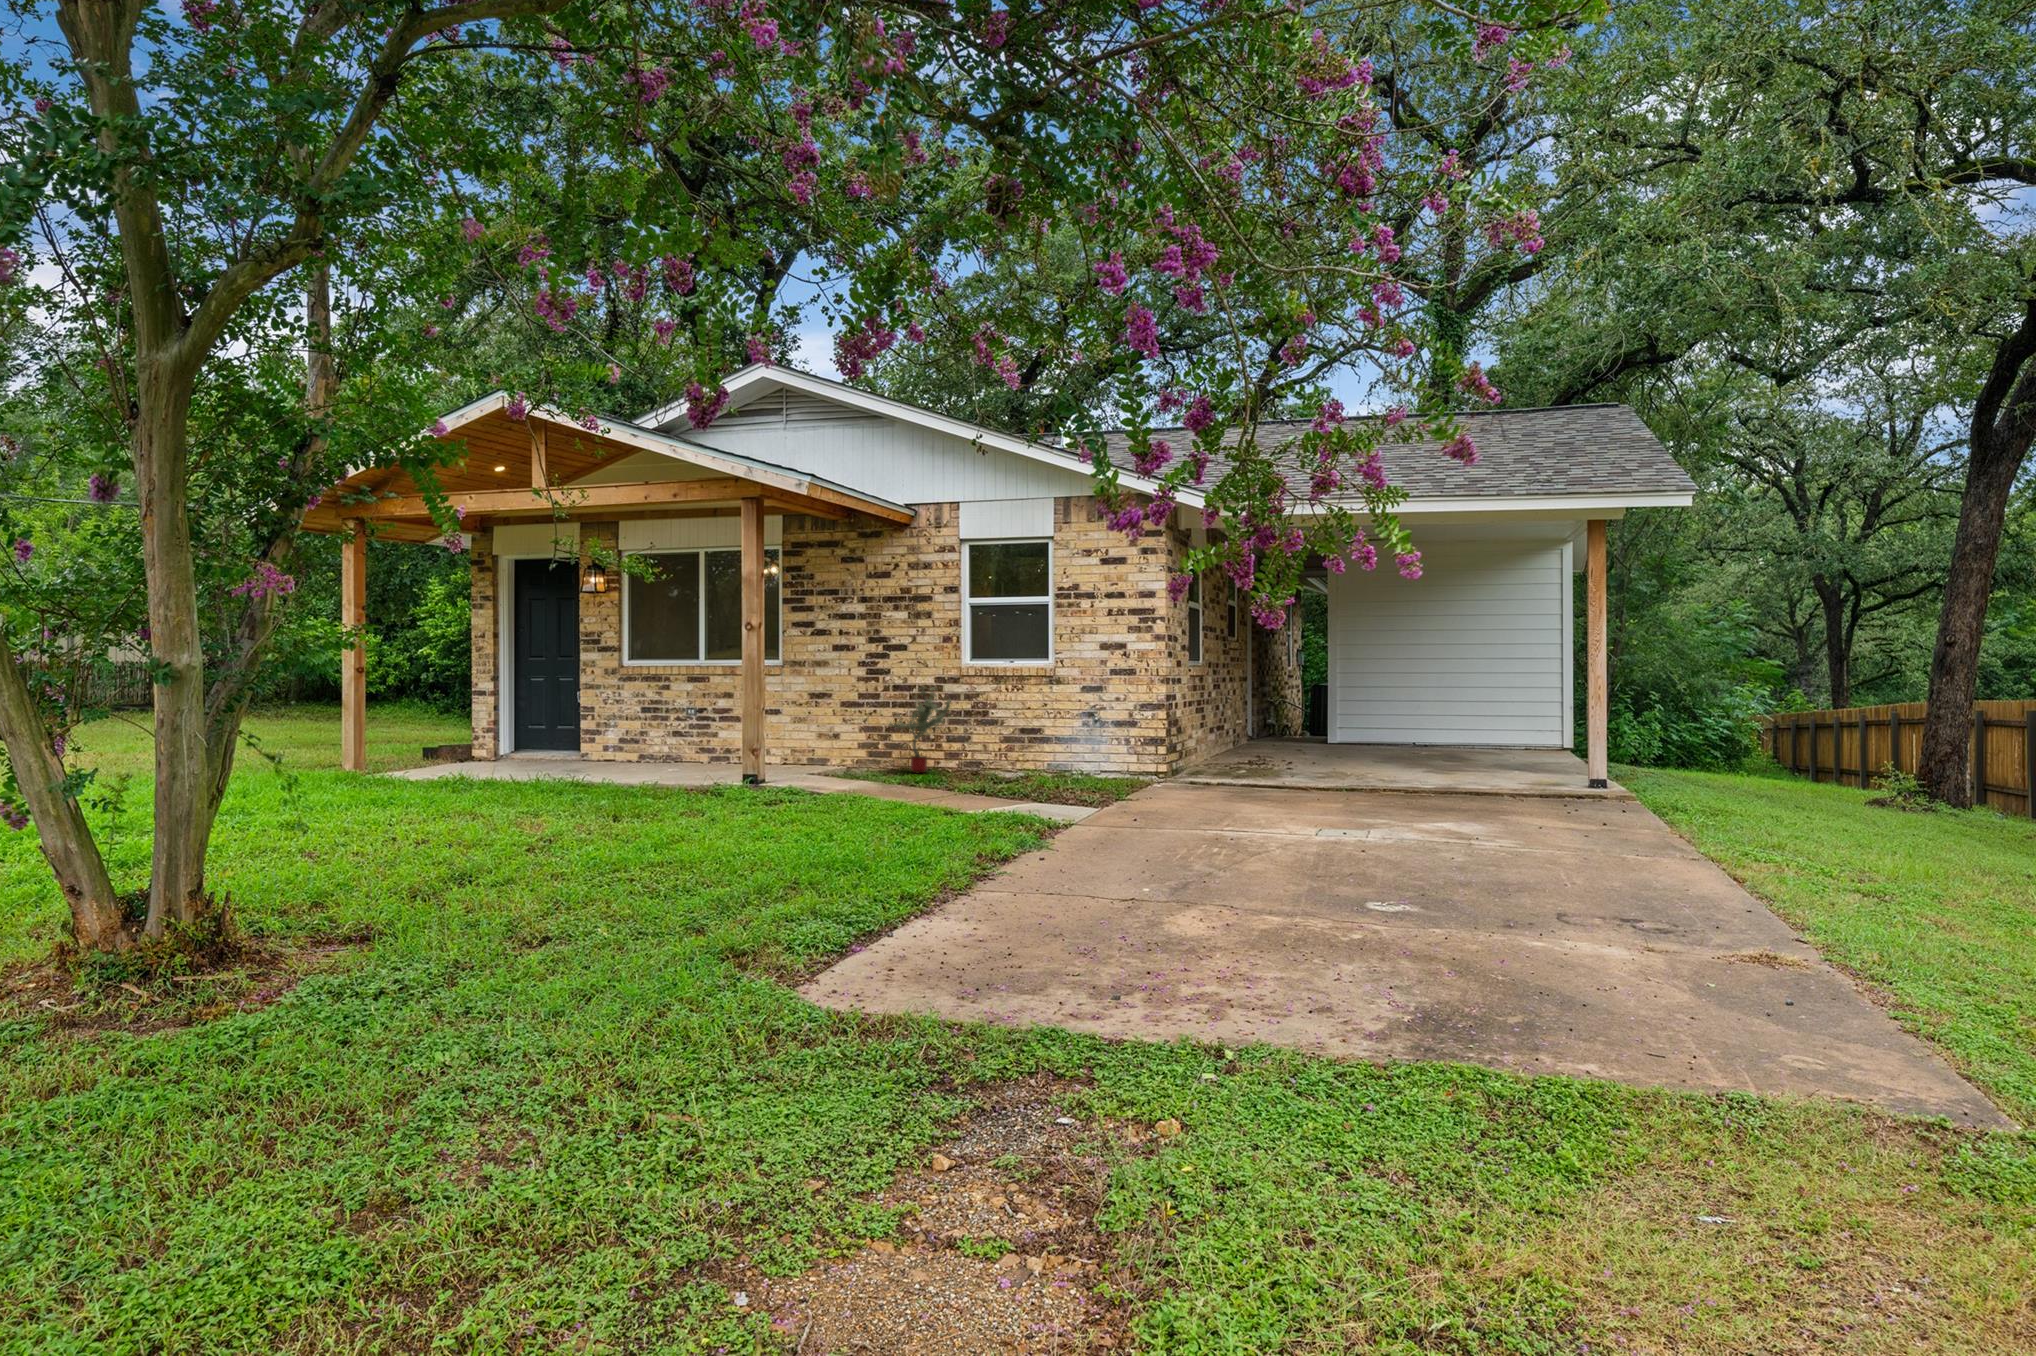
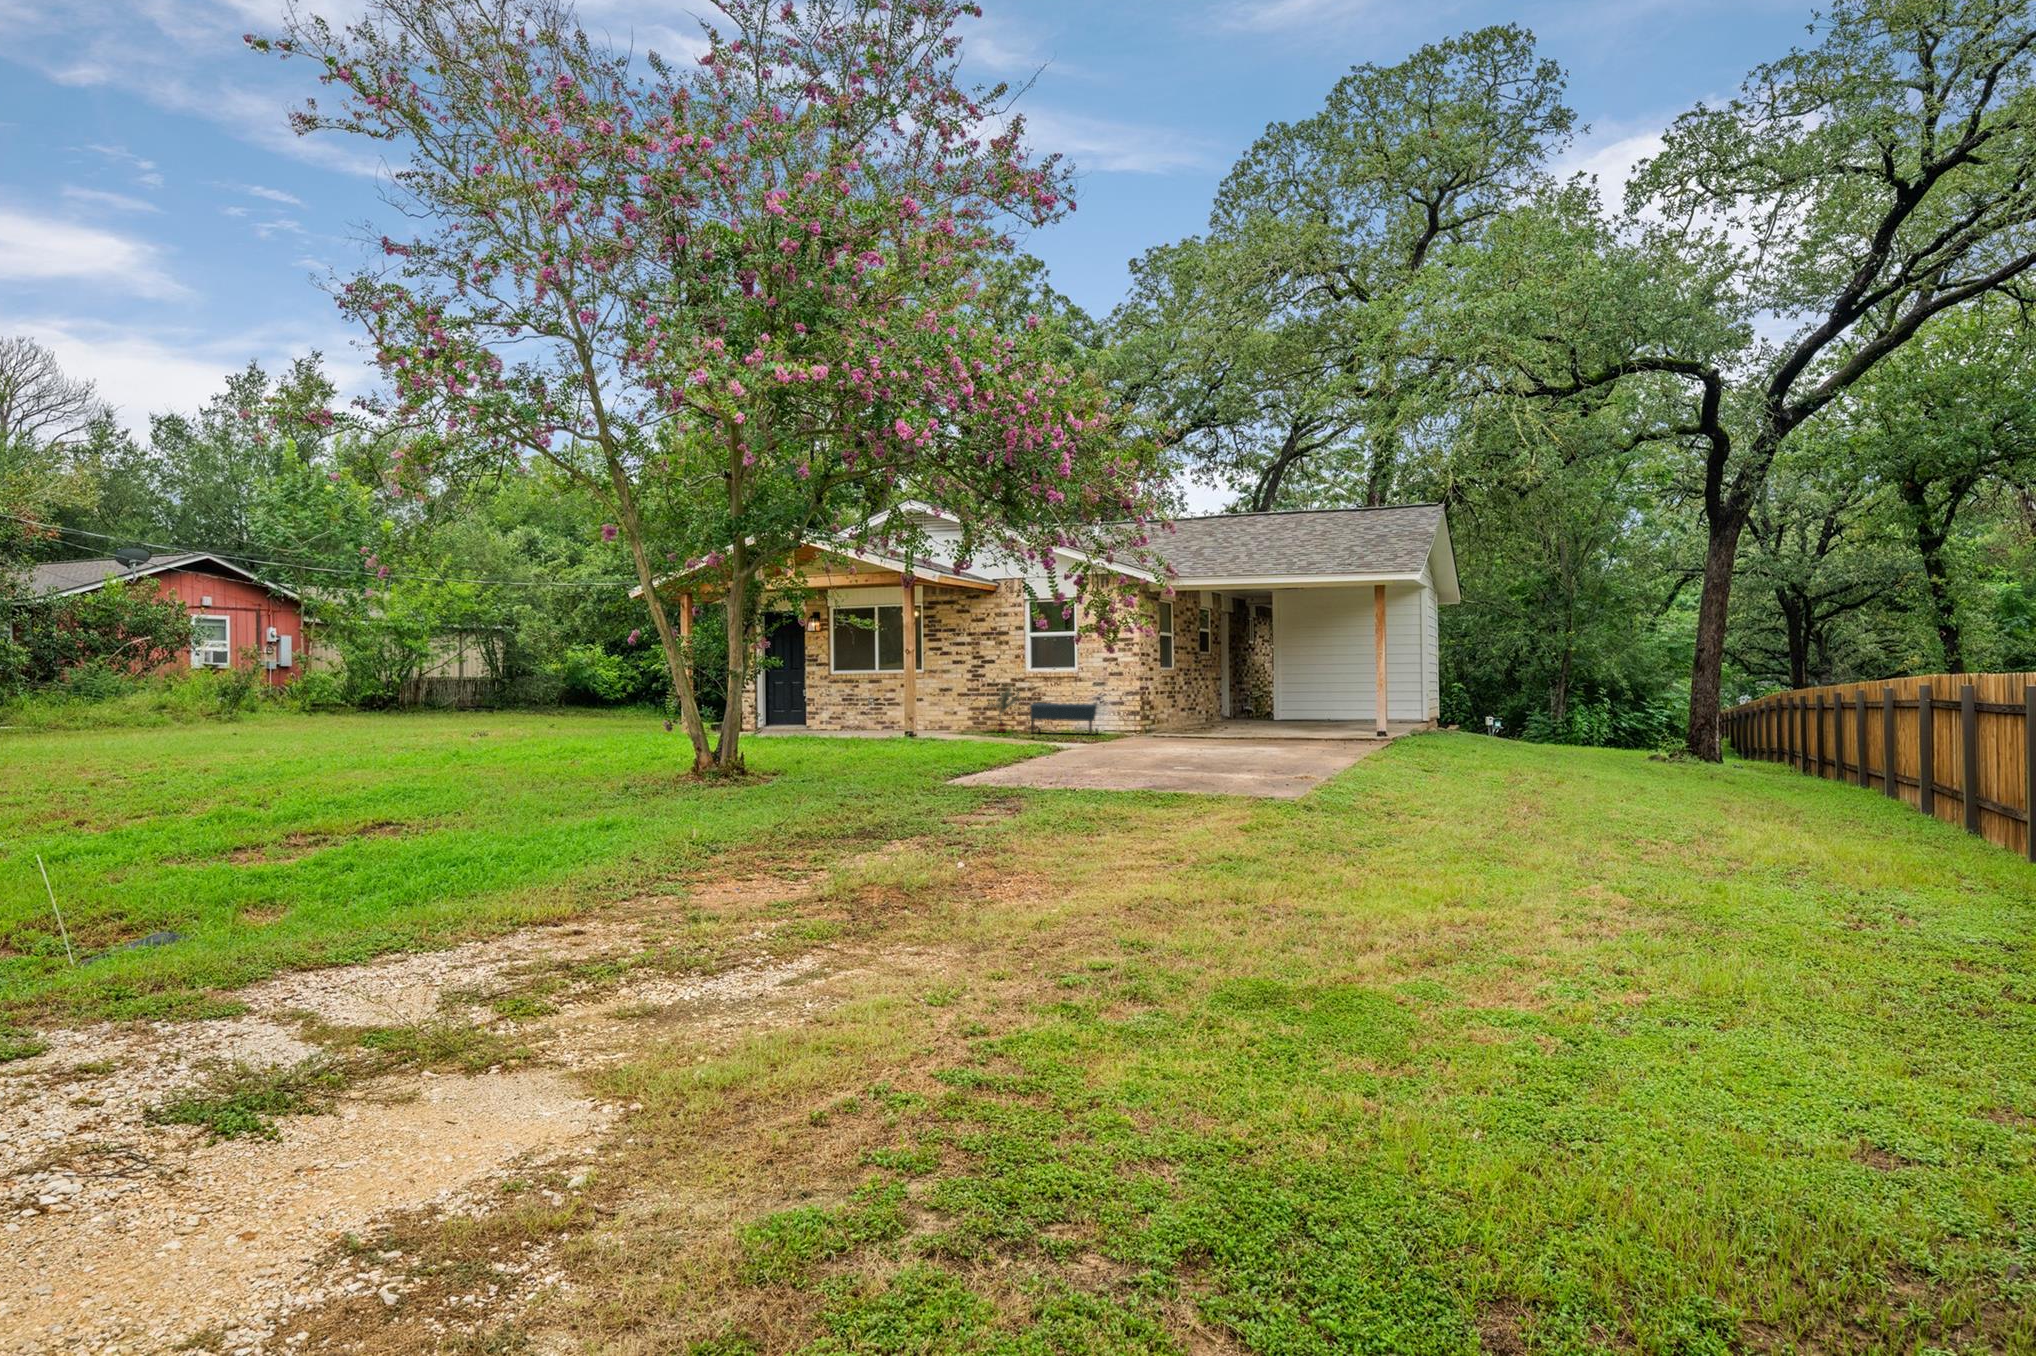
bench: none [969,721,1094,783] -> present [1030,703,1098,735]

